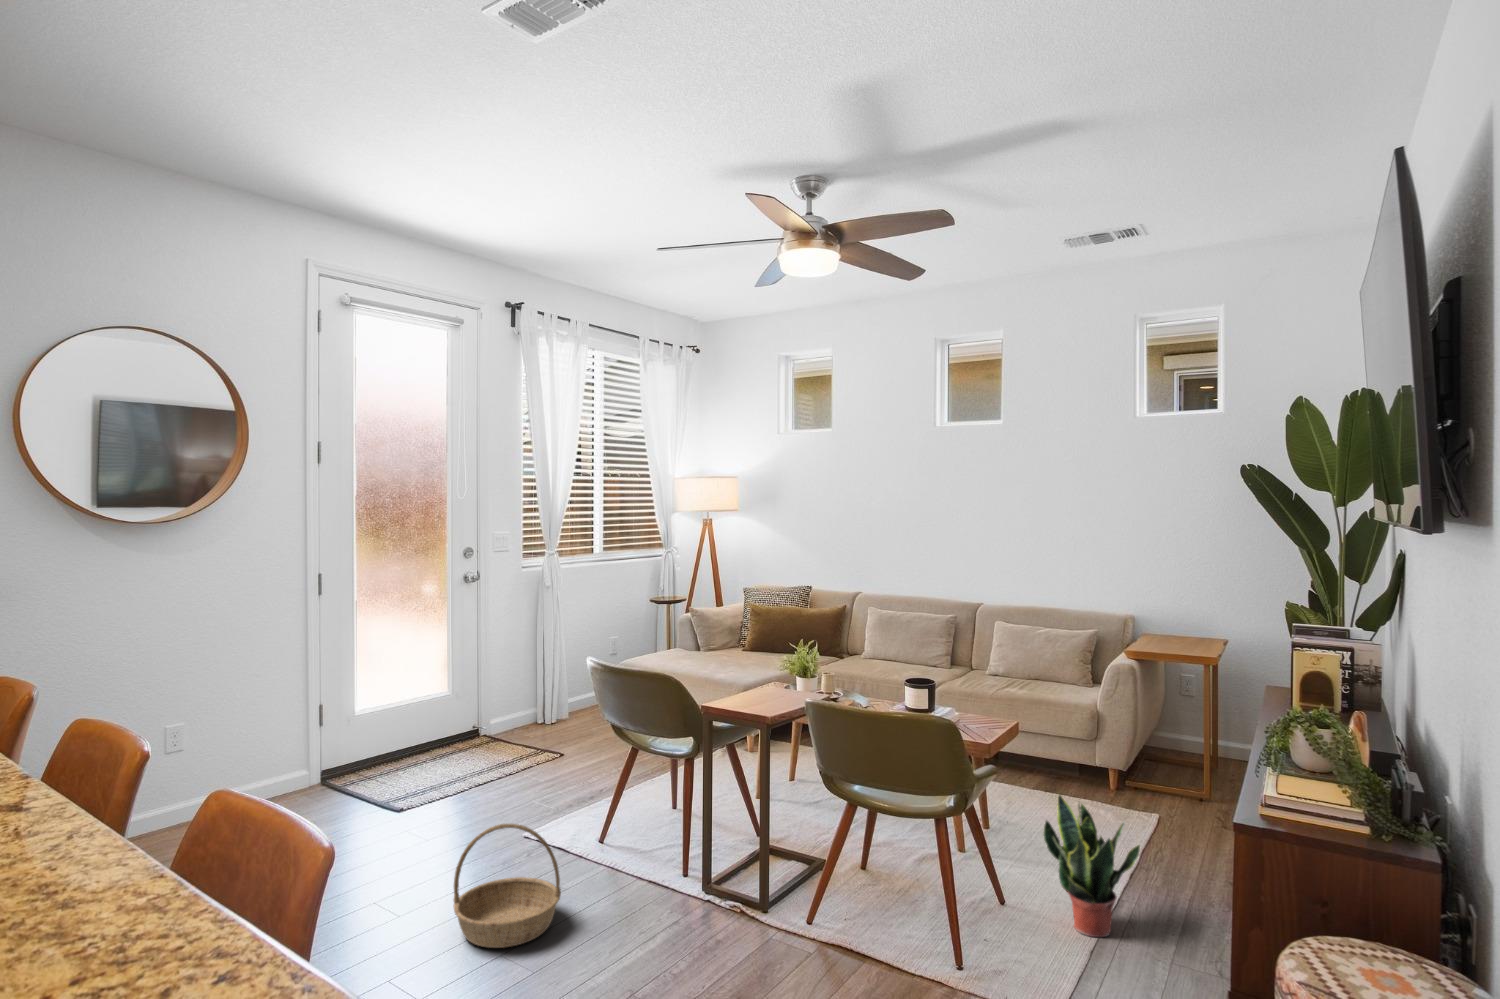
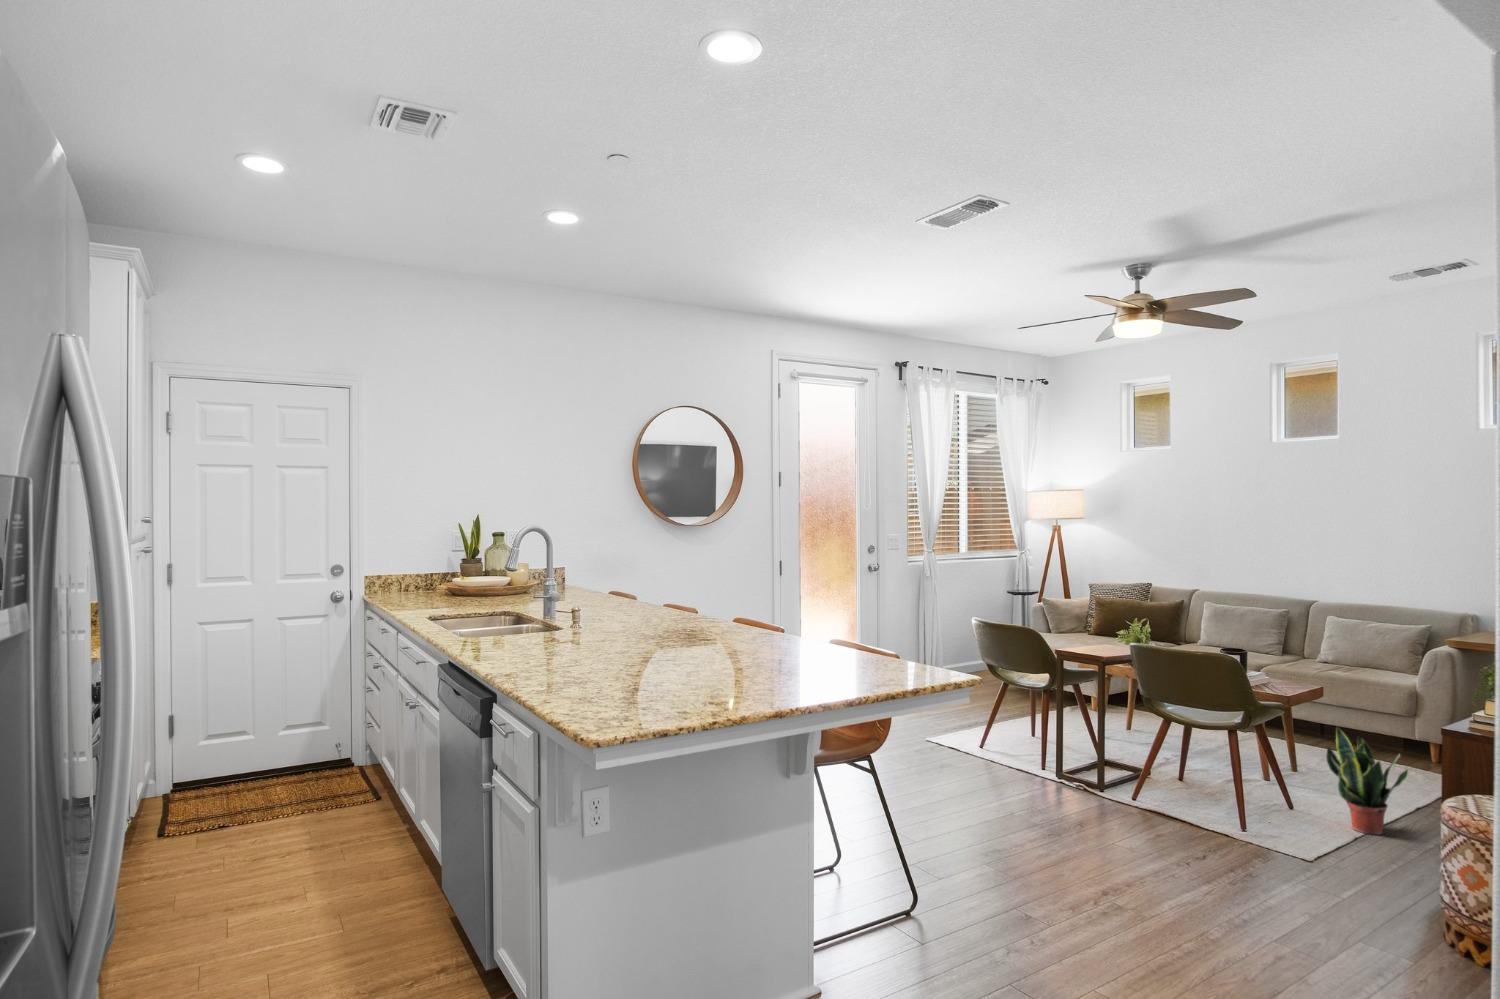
basket: present [453,824,561,948] -> none [894,711,960,784]

